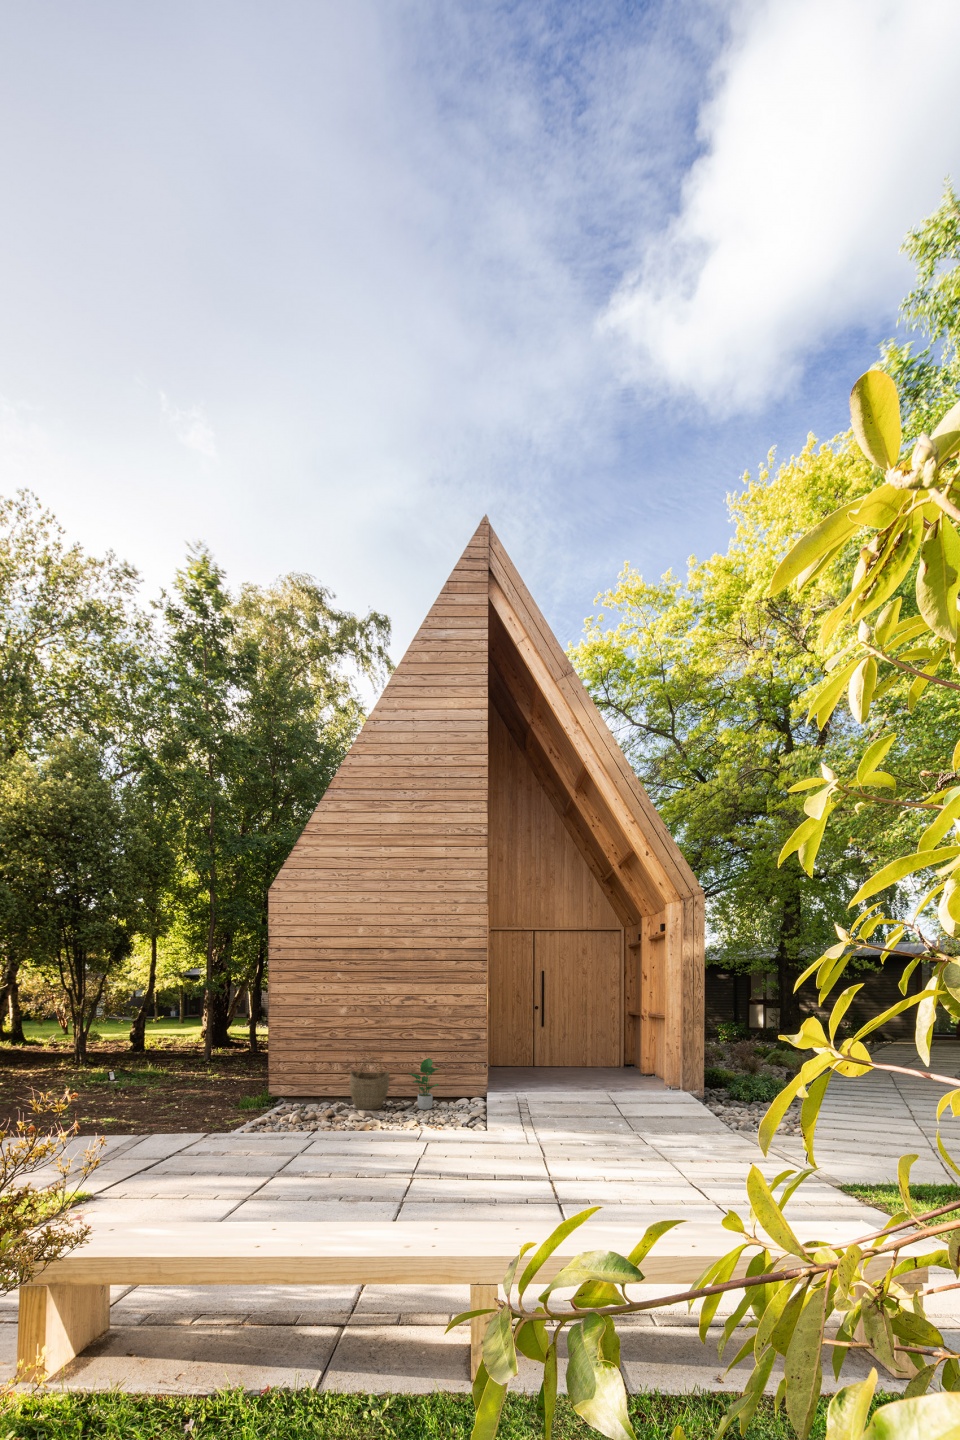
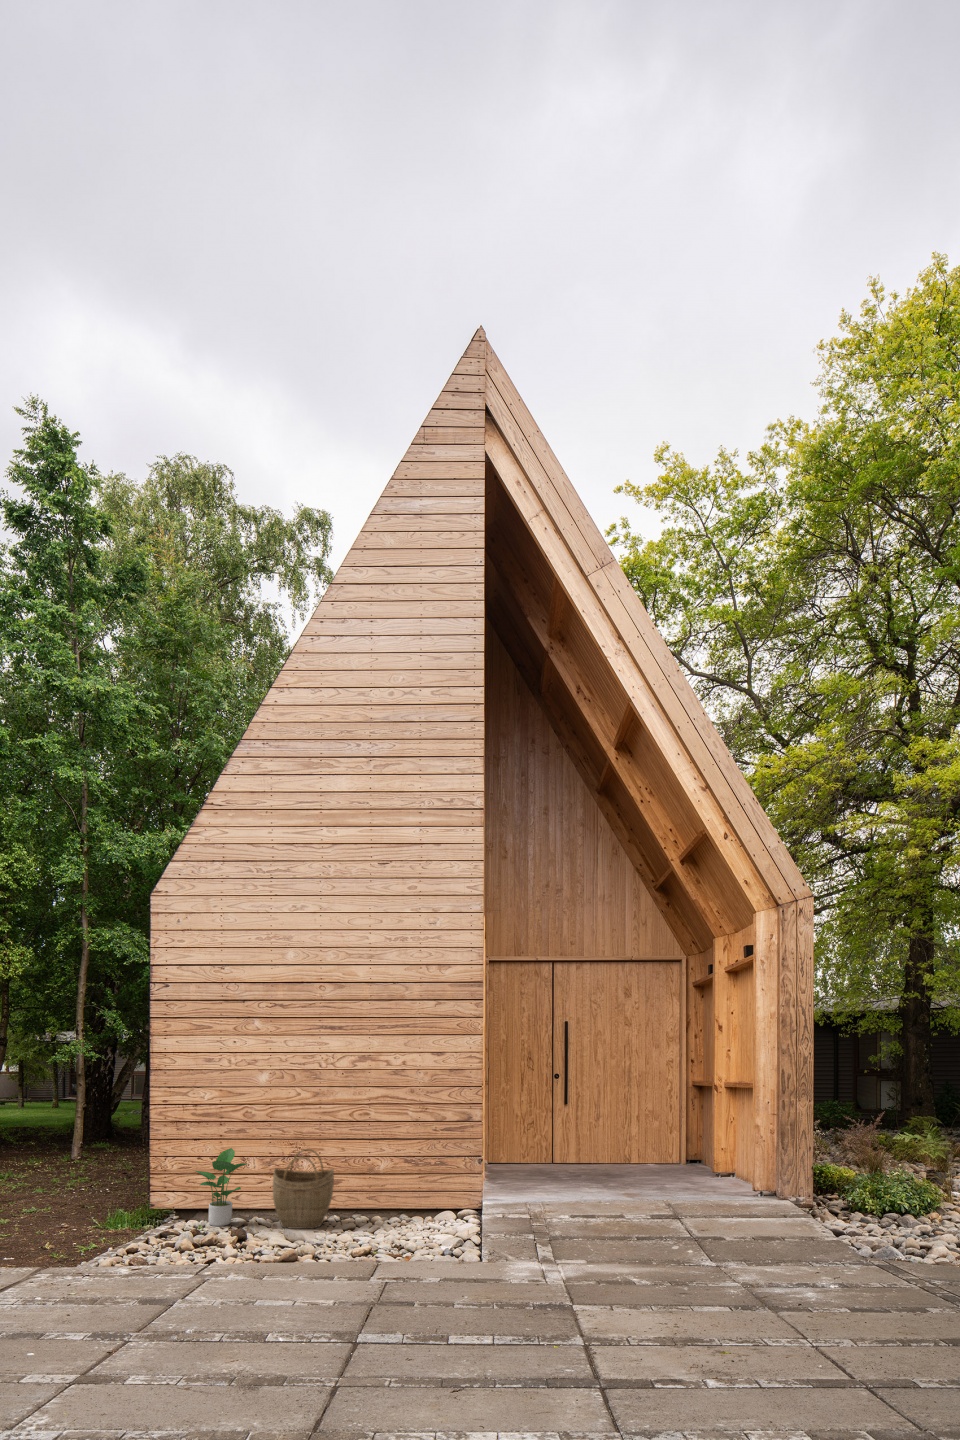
potted plant: present [409,1058,440,1110] -> present [196,1148,247,1226]

